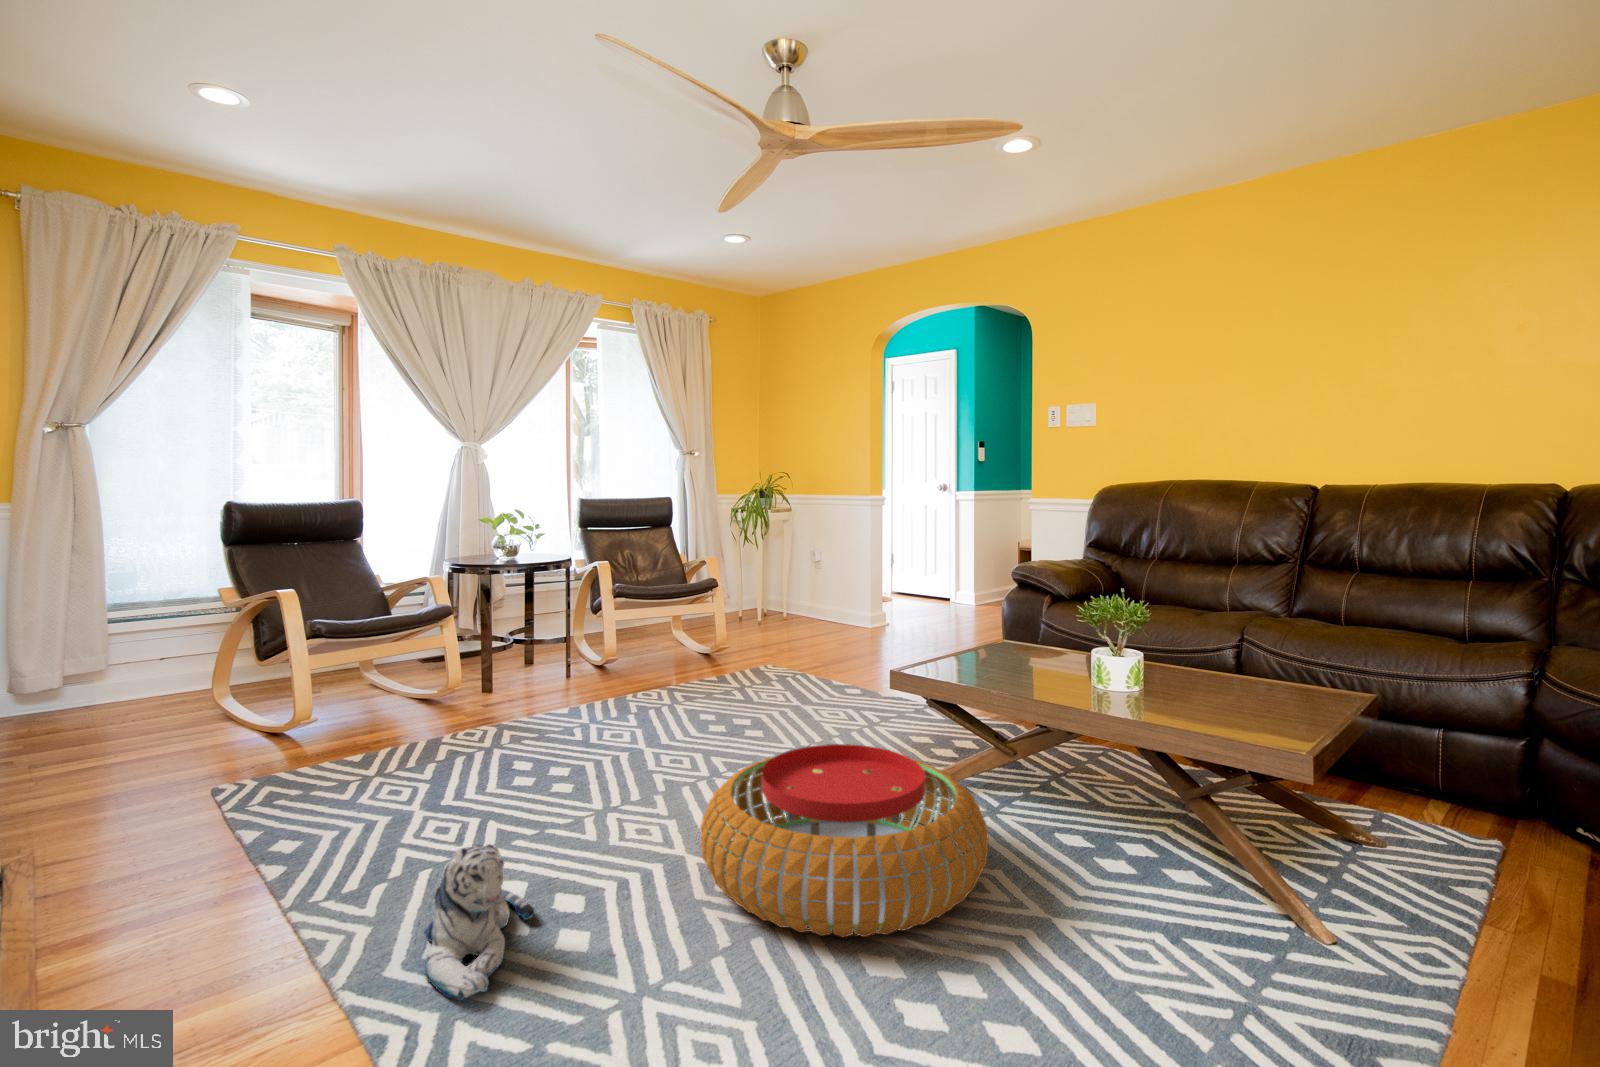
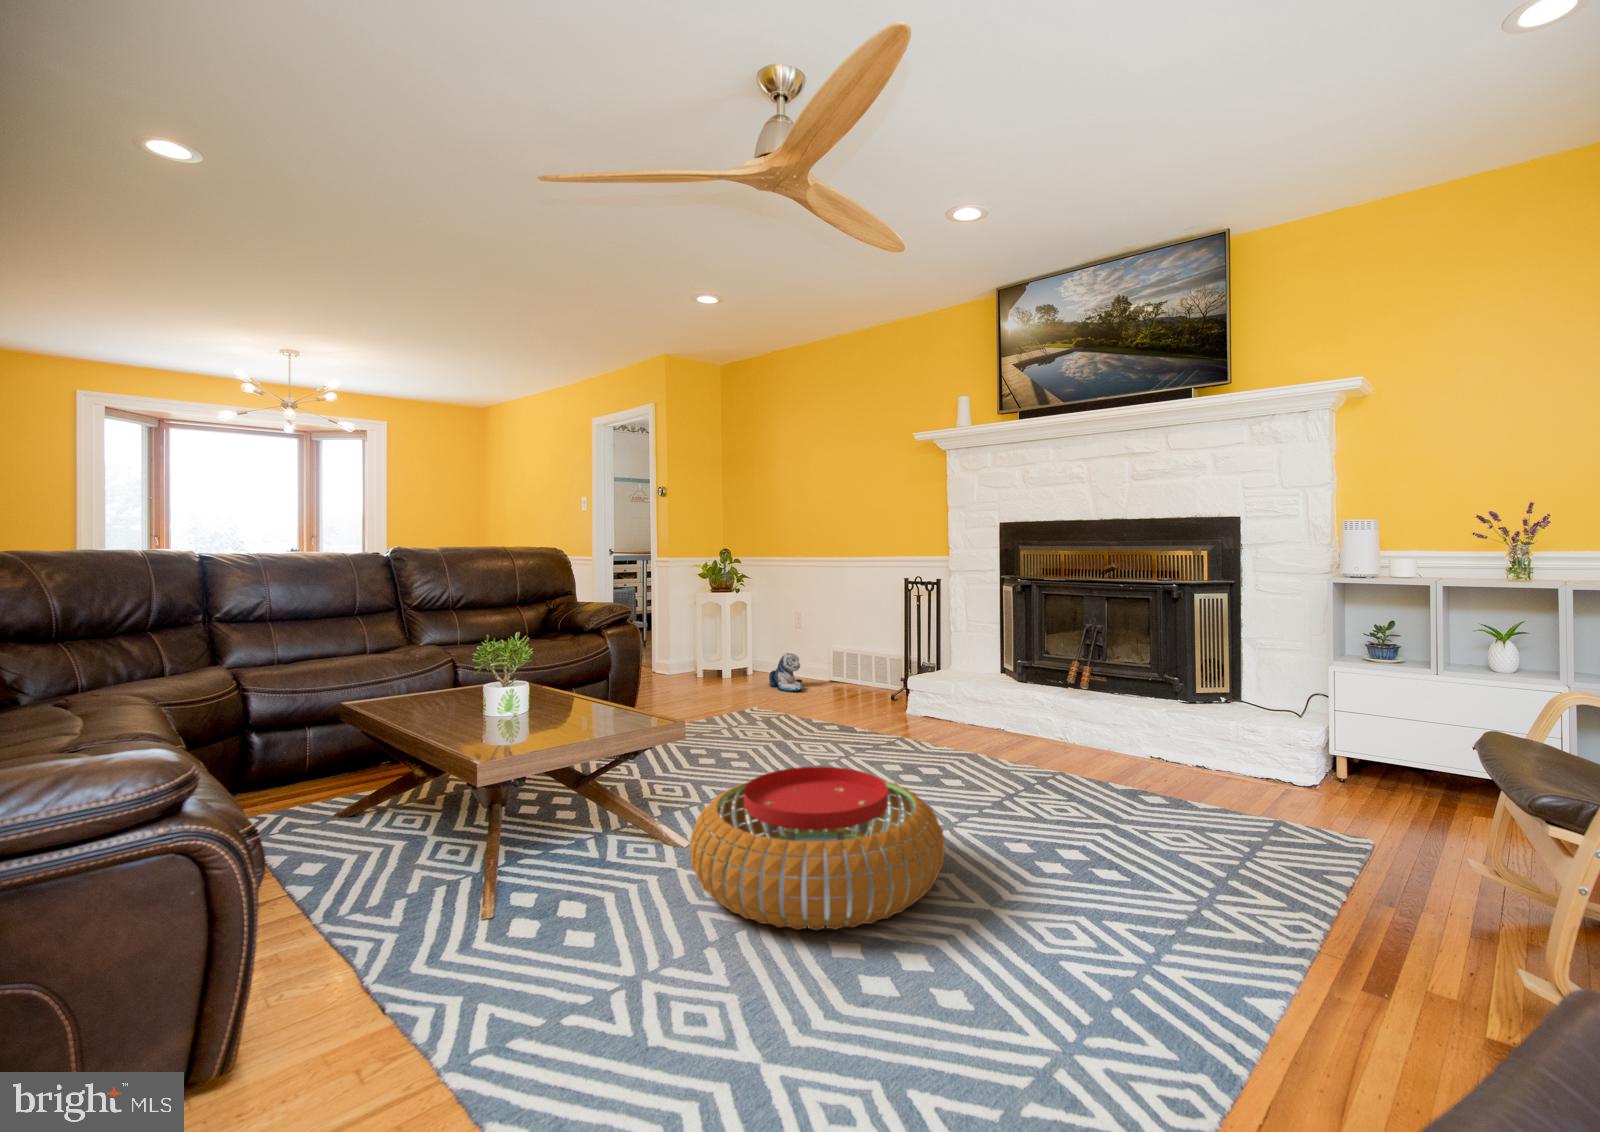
plush toy: present [424,845,534,1001] -> present [769,653,803,692]

